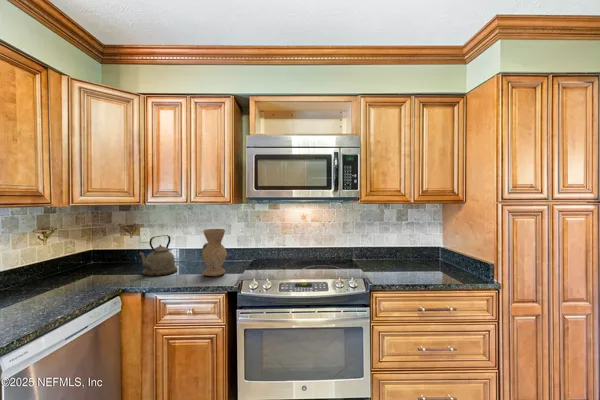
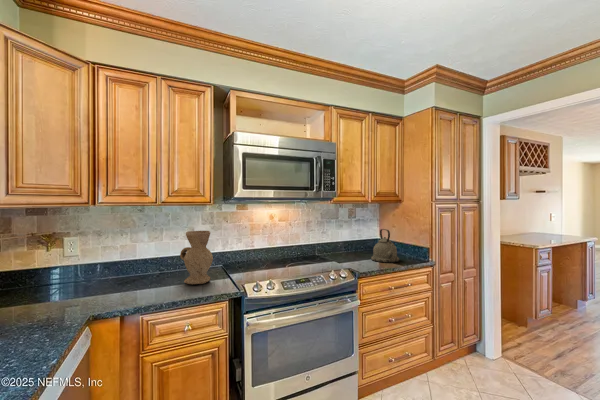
kettle: present [139,235,178,276] -> present [371,229,399,263]

